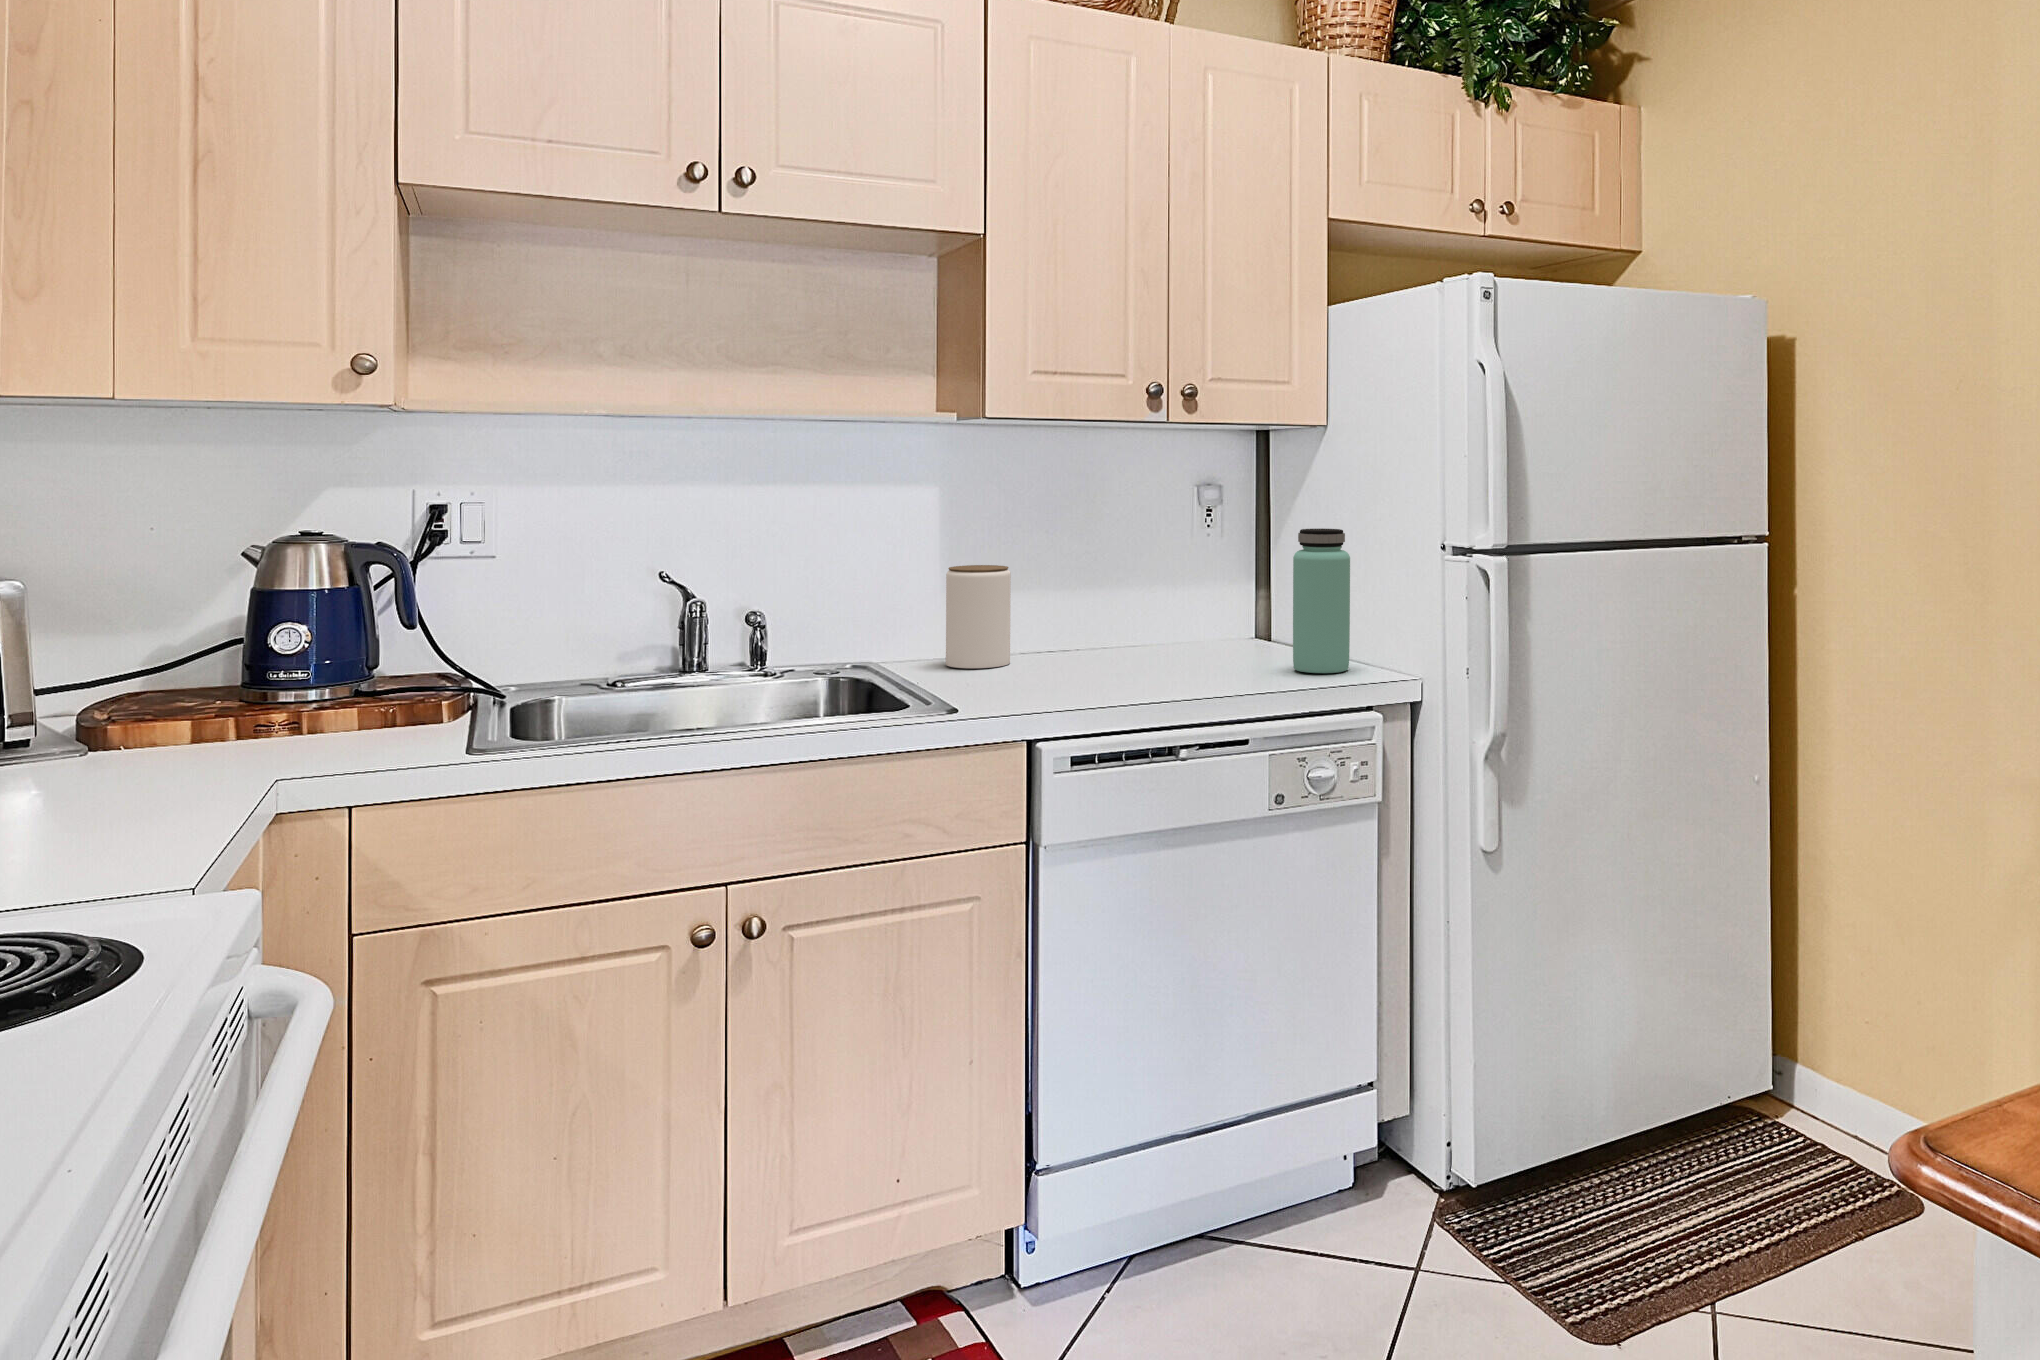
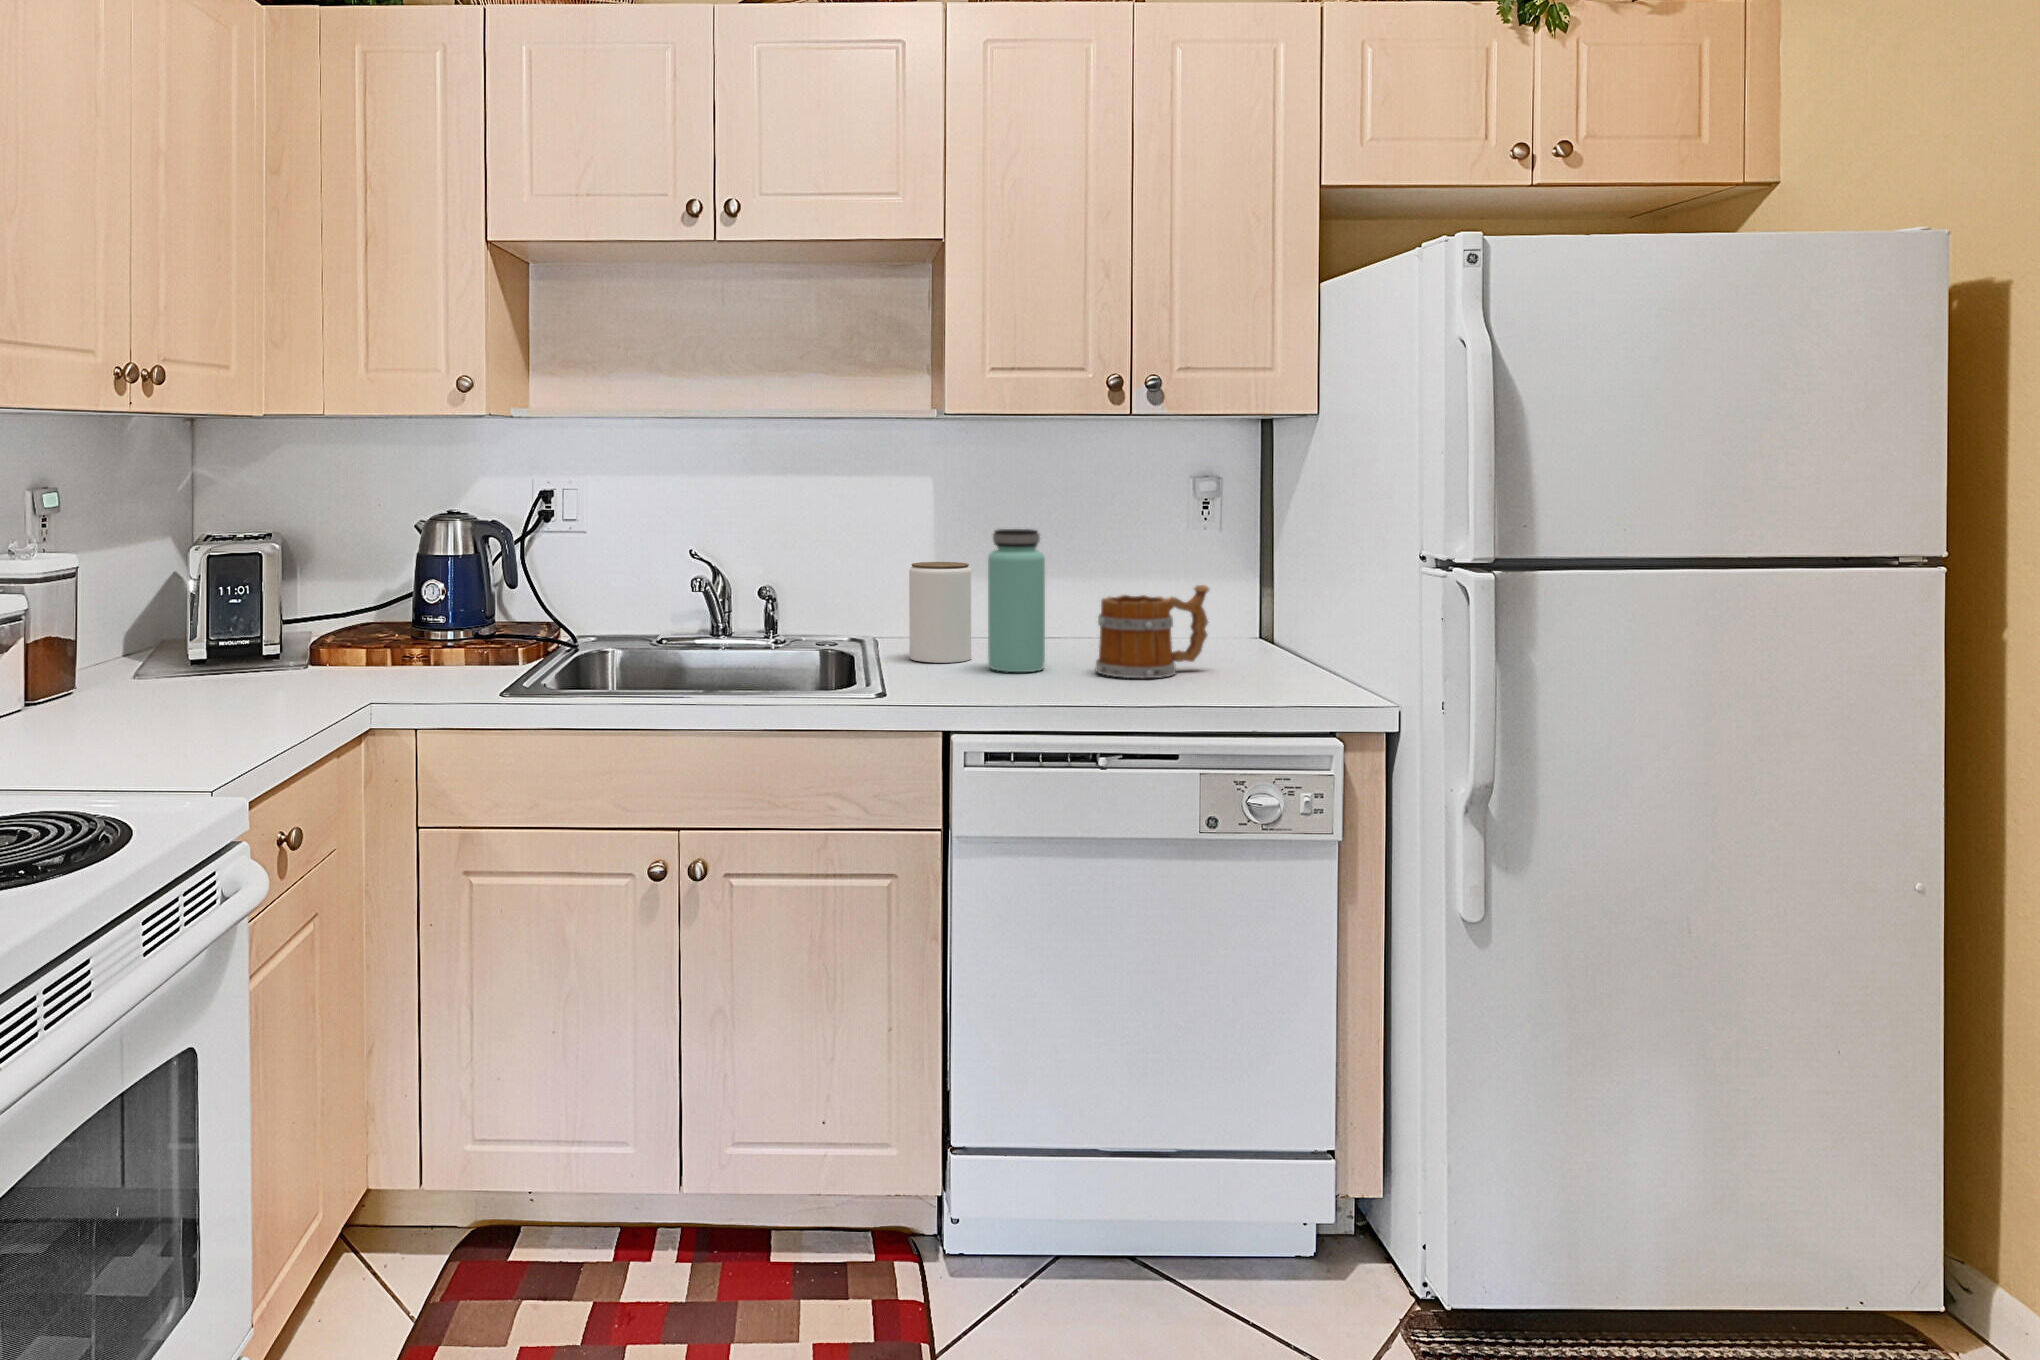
bottle: present [1293,529,1350,673] -> present [988,529,1045,672]
mug: none [1146,579,1247,669] -> present [1095,585,1210,678]

